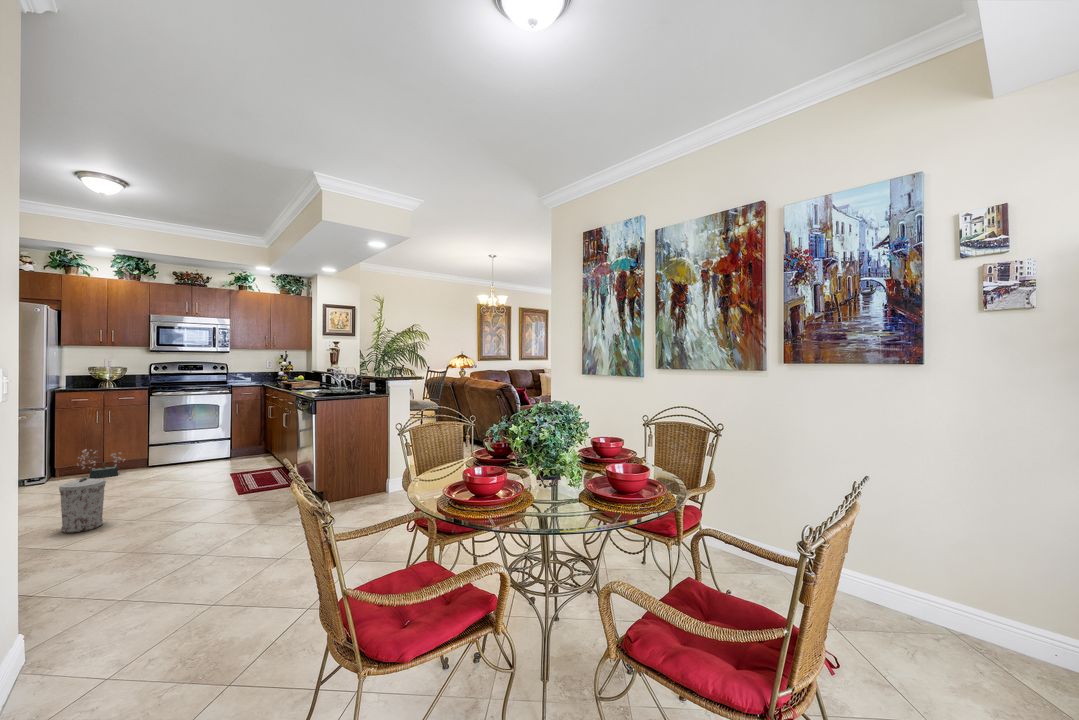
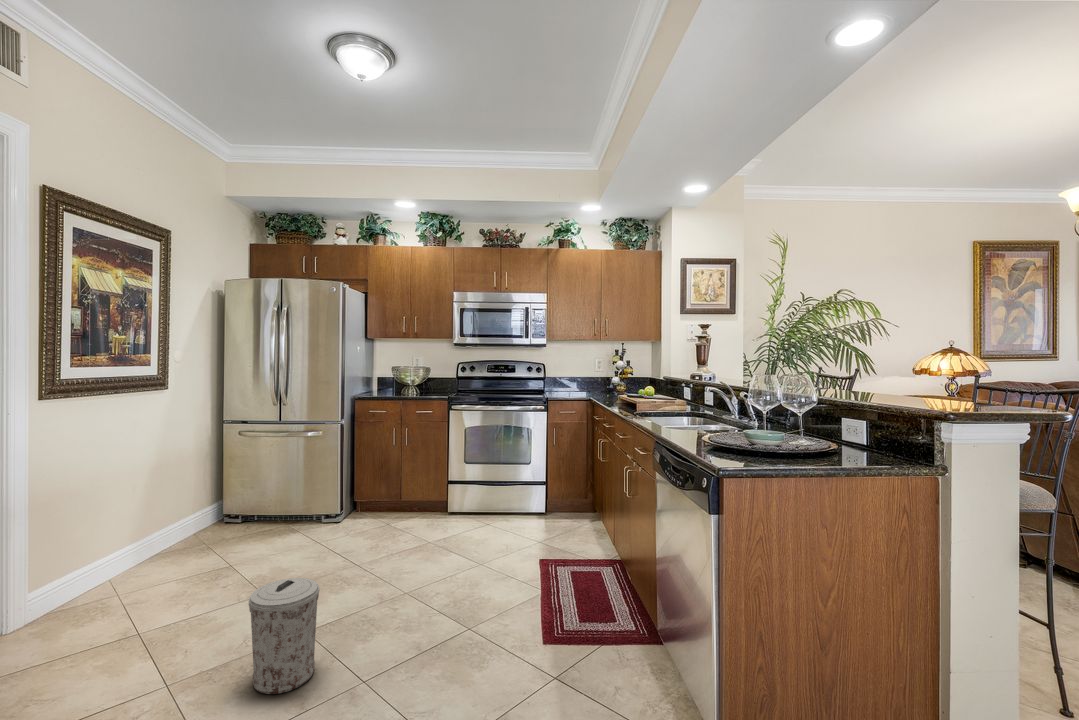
decorative plant: present [77,449,126,479] -> none [369,480,420,525]

